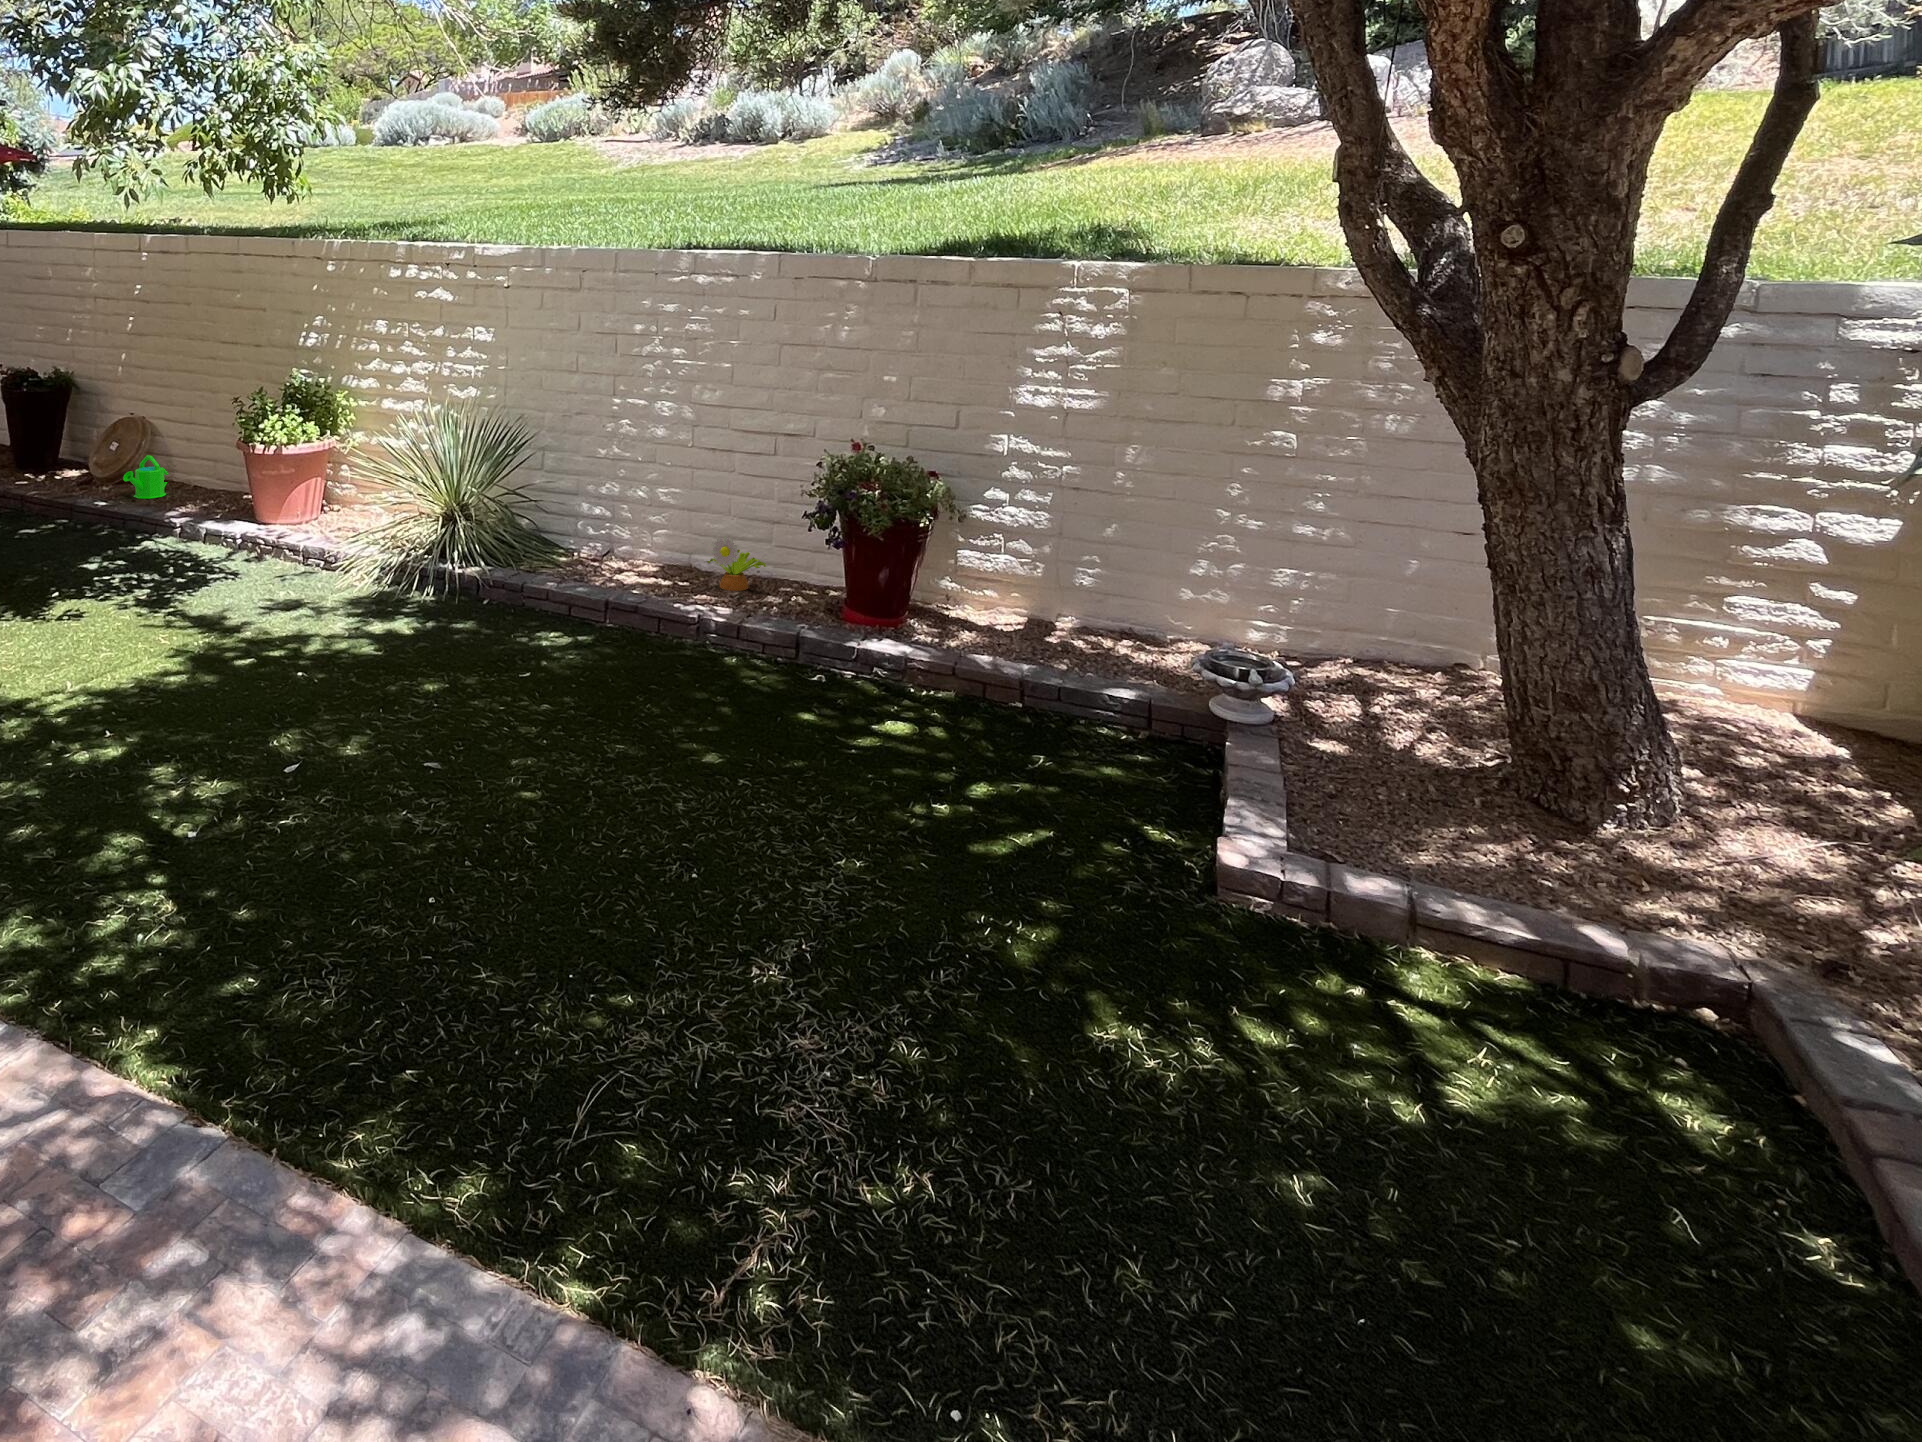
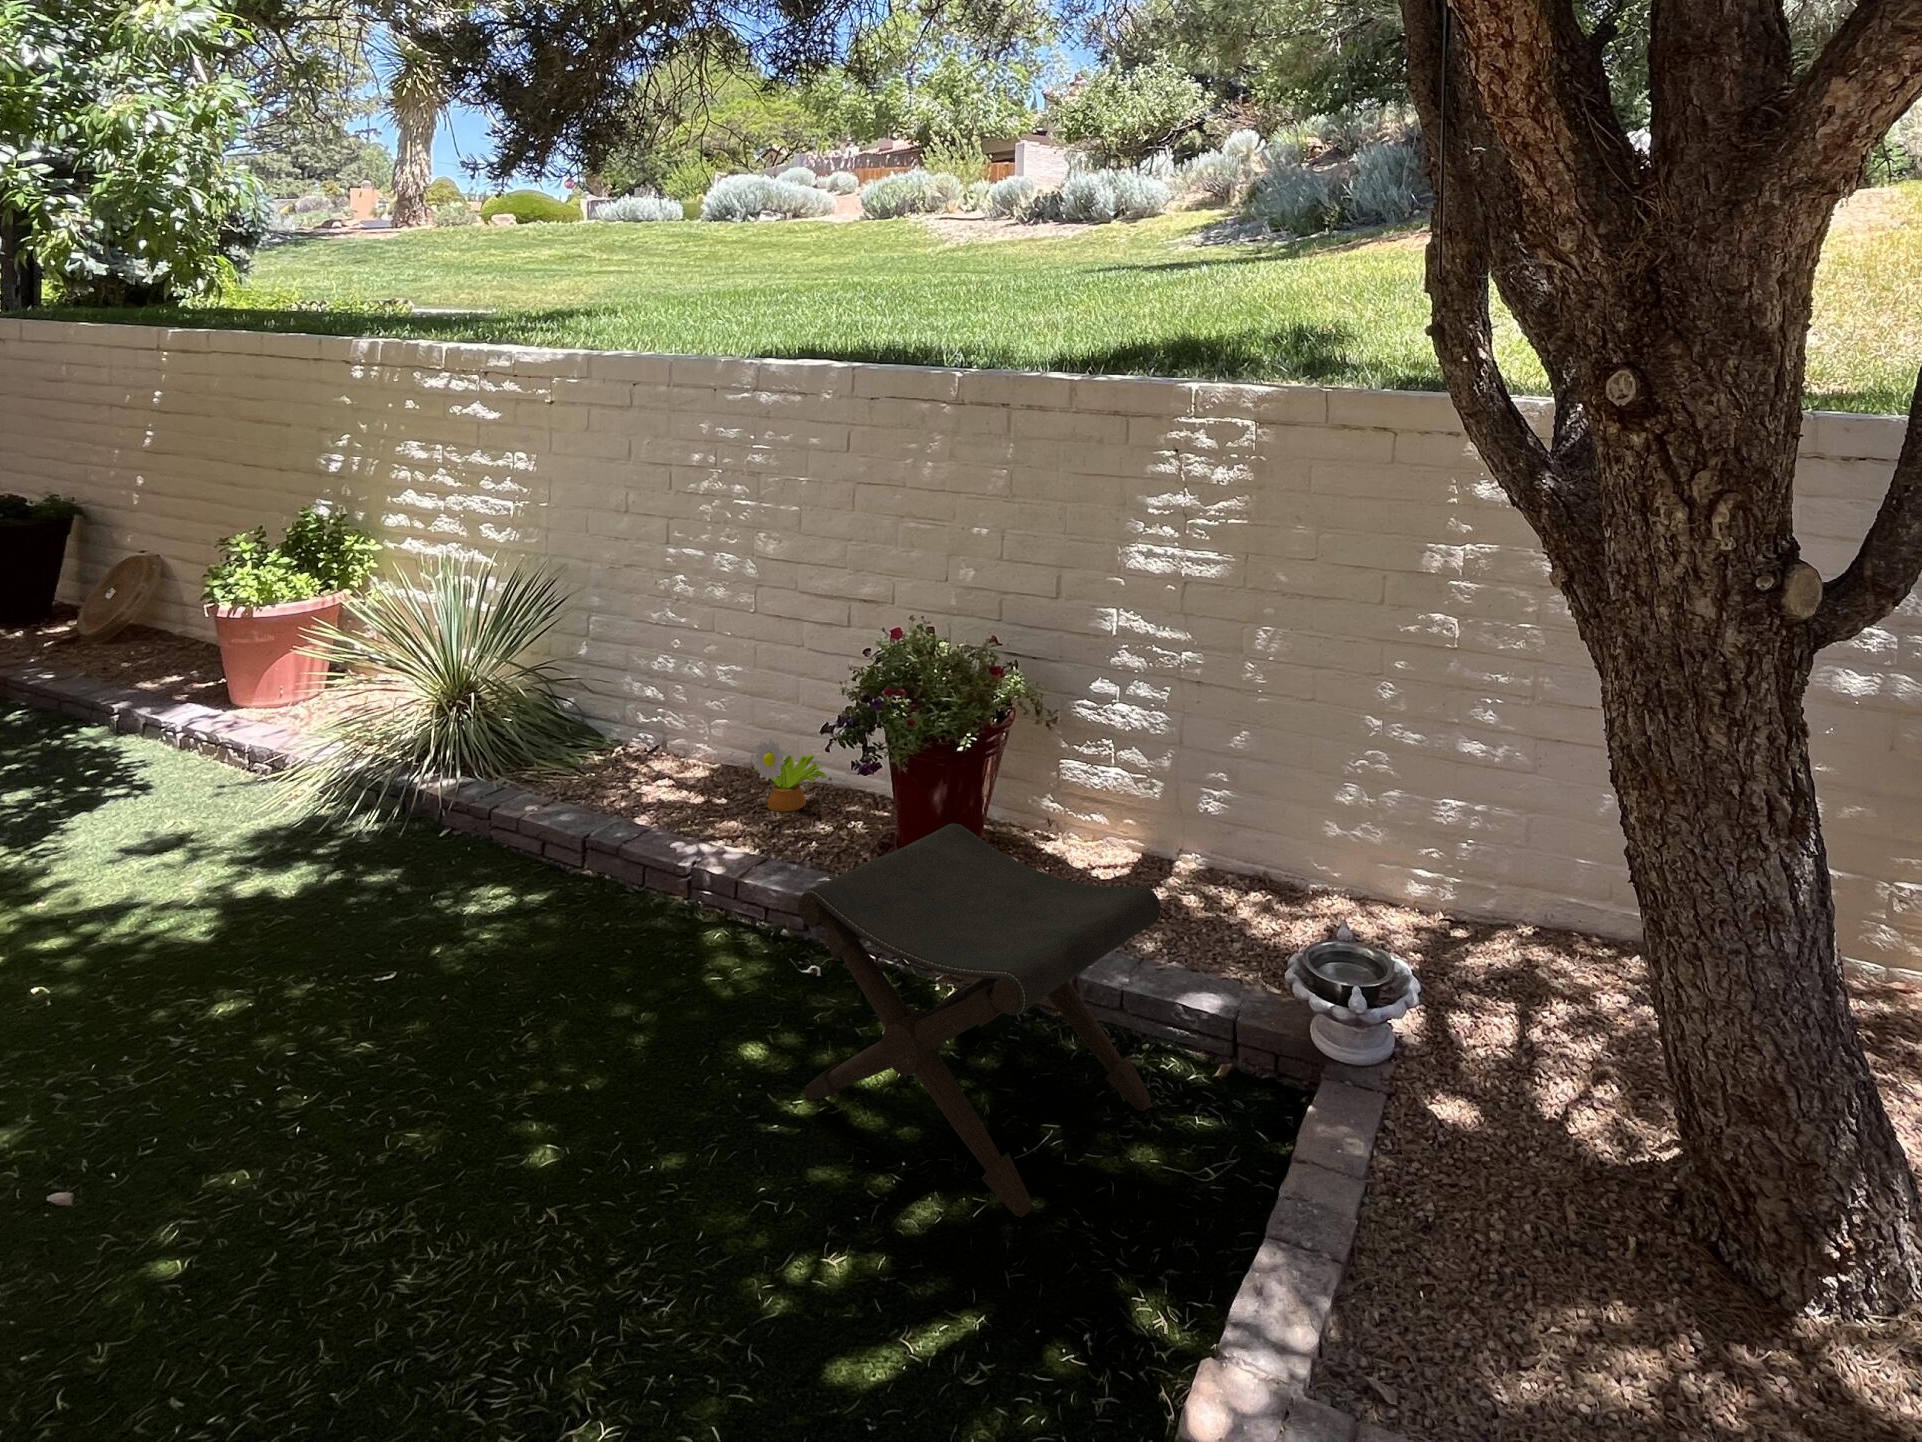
watering can: present [123,455,170,499] -> none [96,609,174,665]
footstool: none [855,572,1108,797] -> present [798,823,1161,1218]

